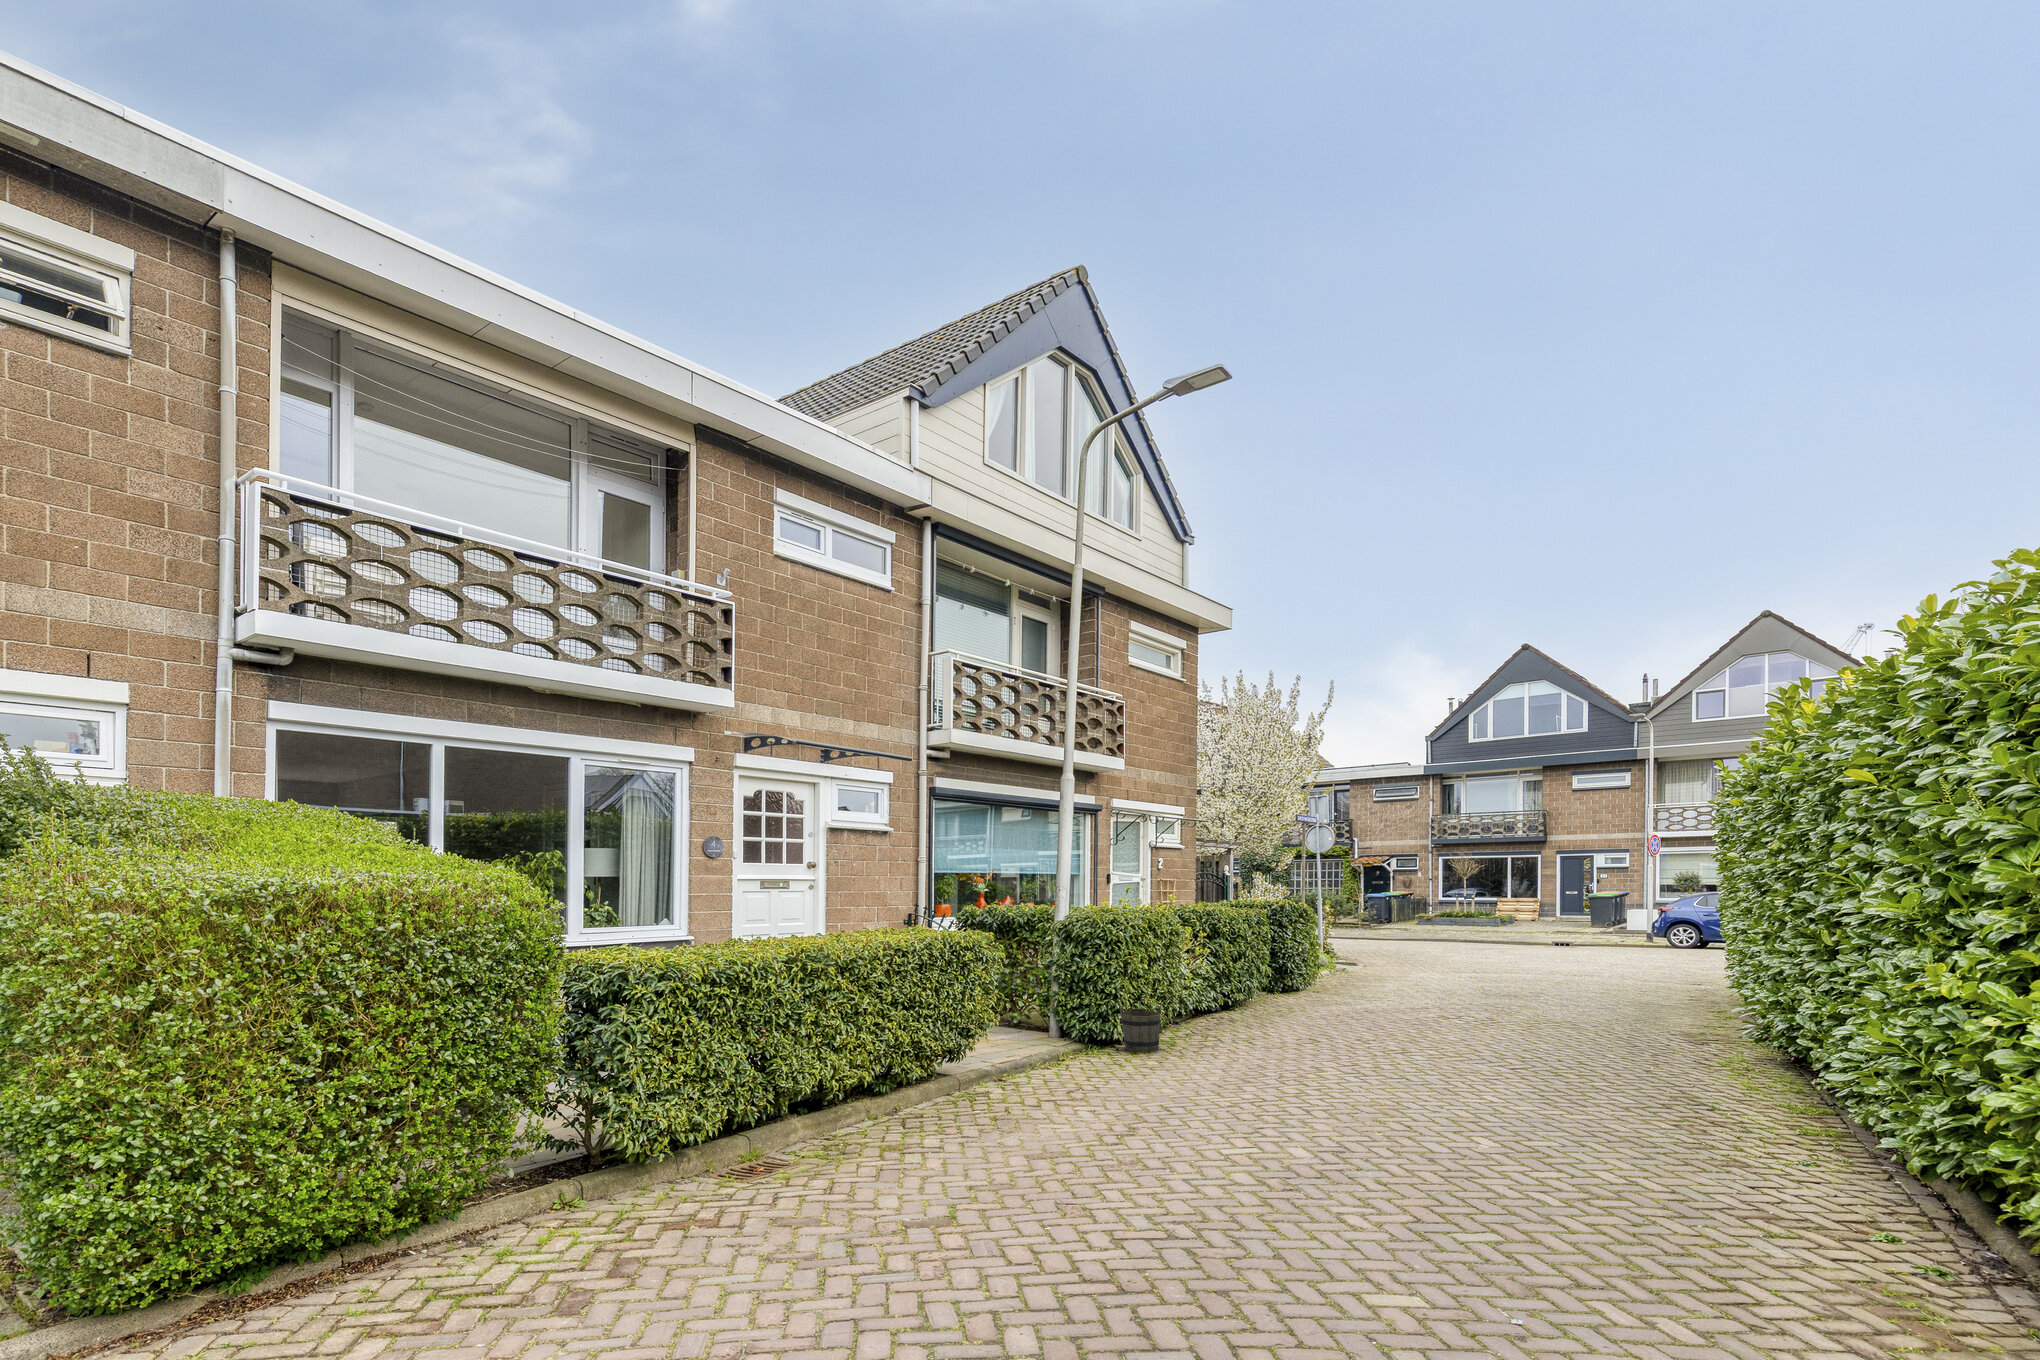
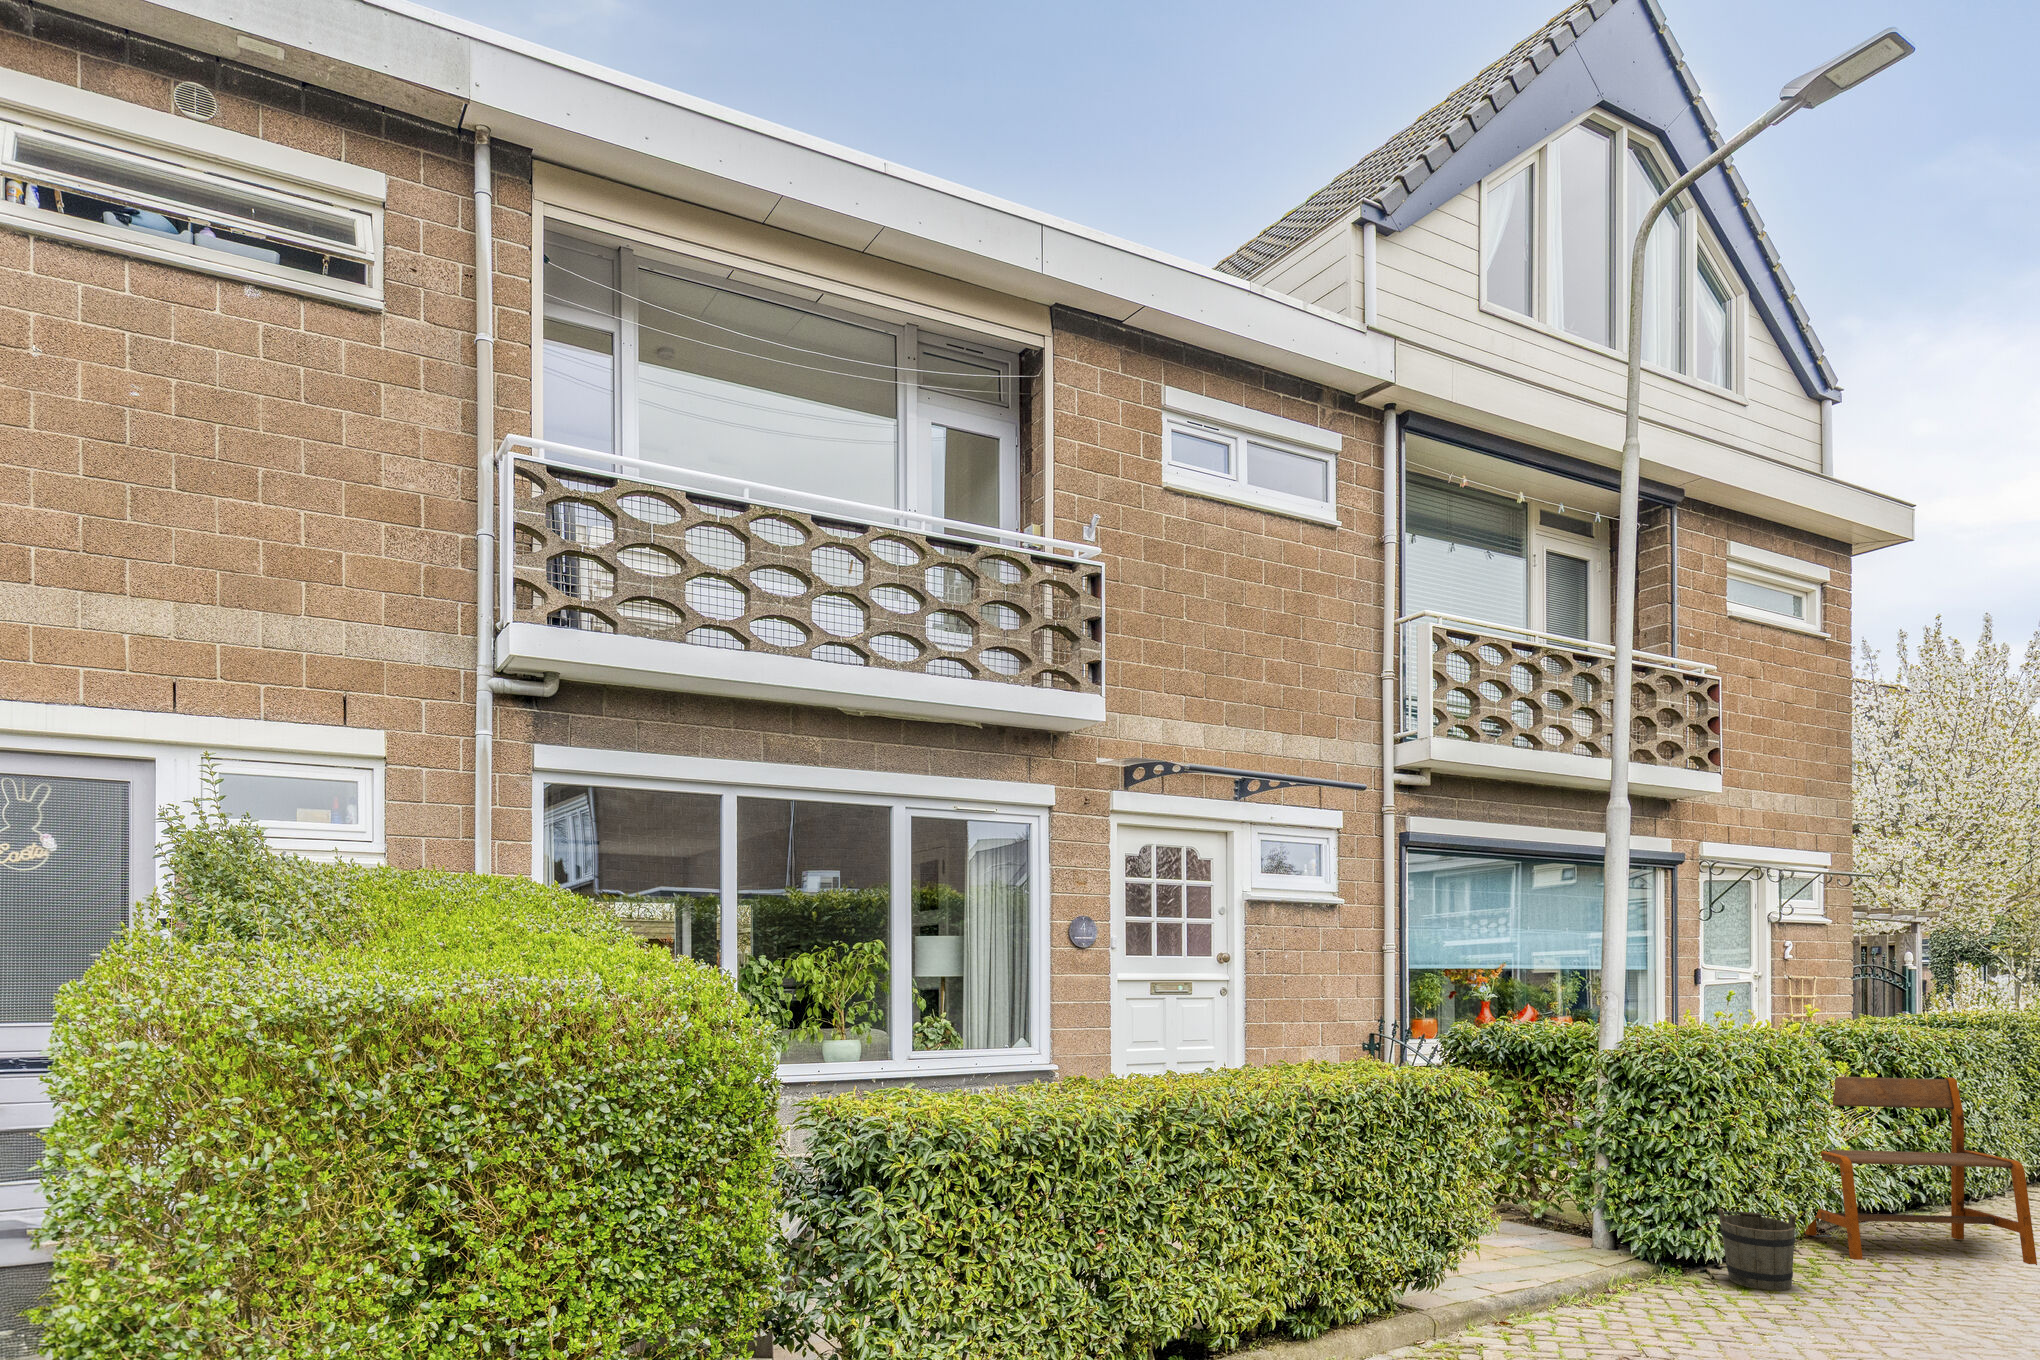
bench: none [1164,925,1283,1034] -> present [1804,1076,2037,1265]

